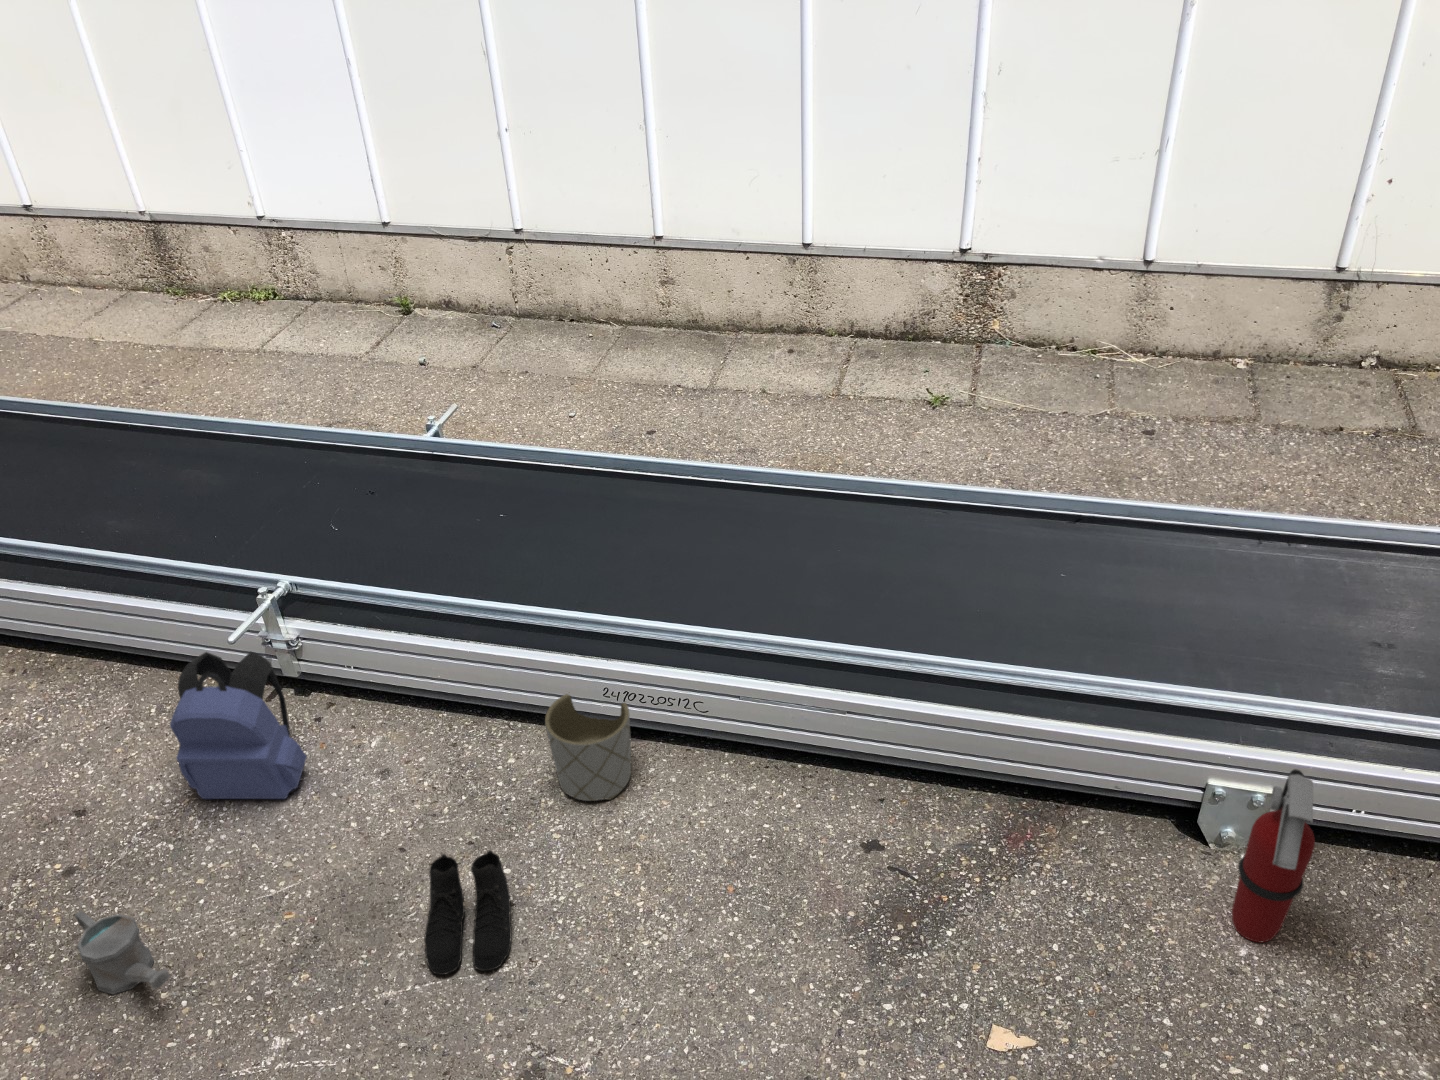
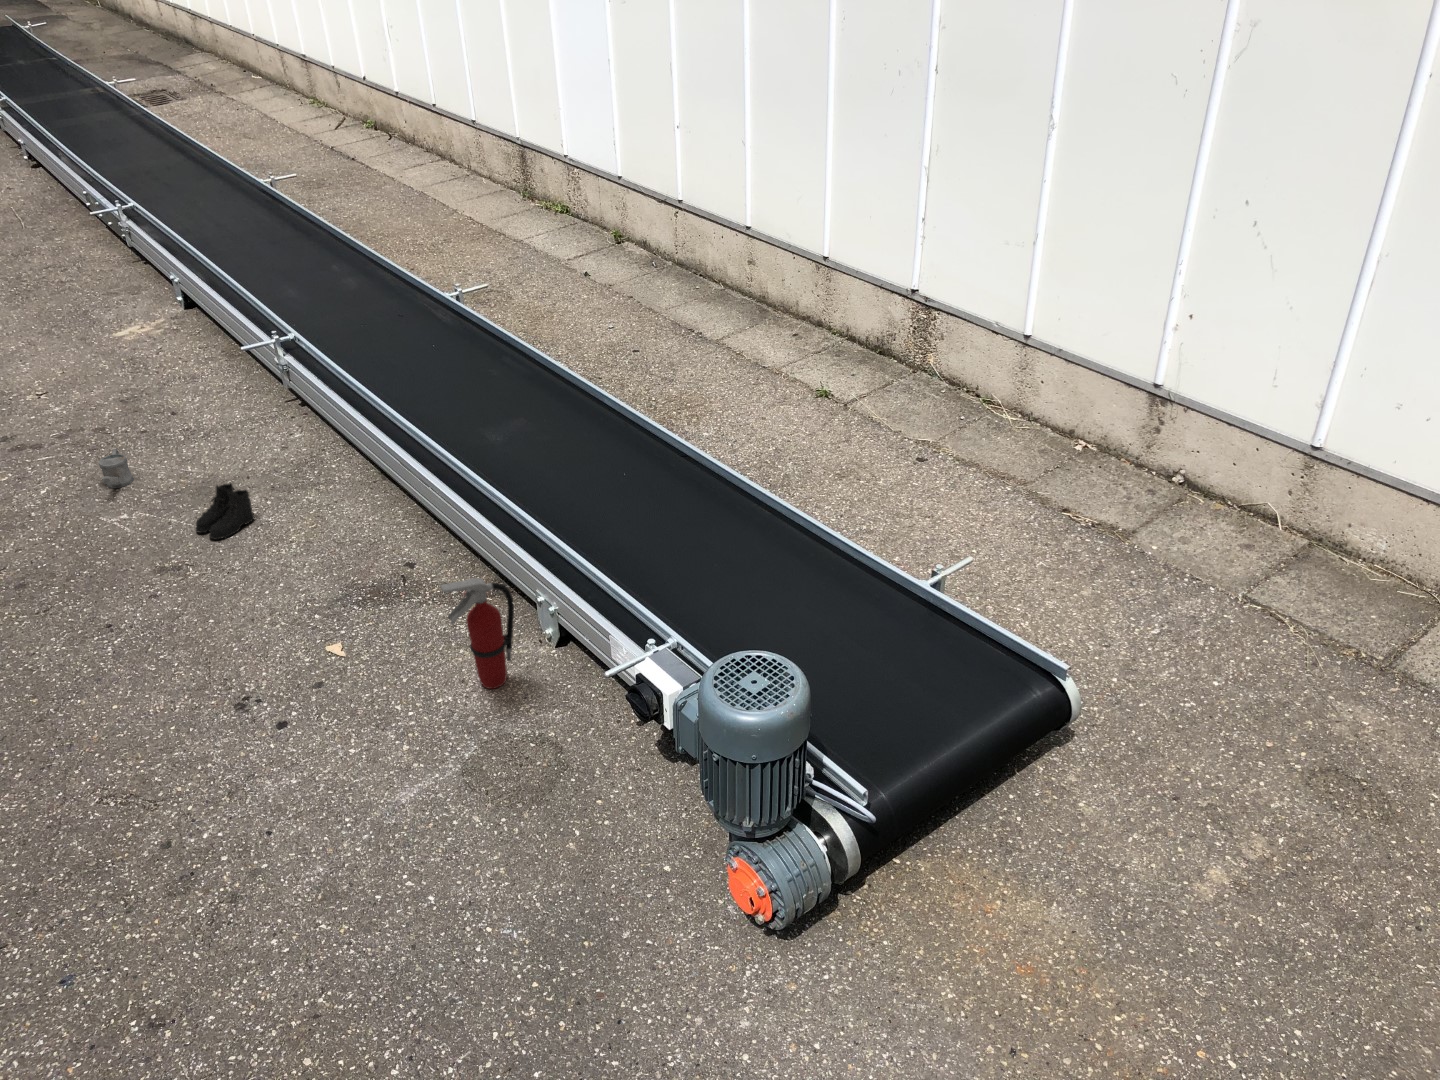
backpack: present [170,652,307,799] -> none [195,362,267,450]
planter: present [545,694,631,801] -> none [314,443,369,506]

